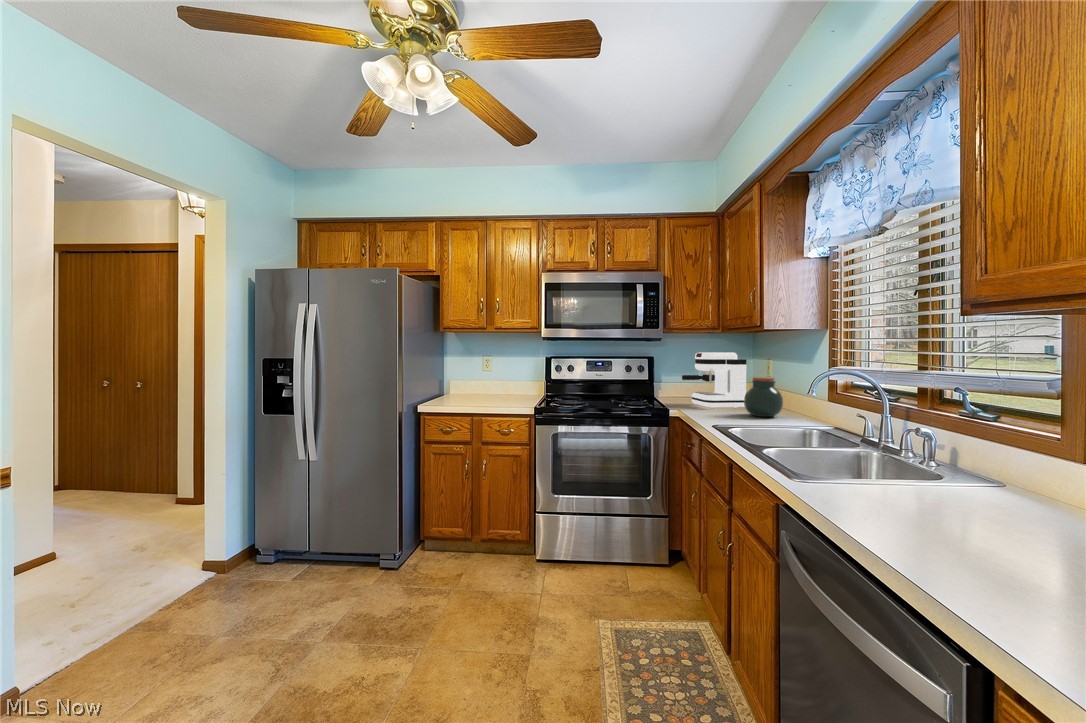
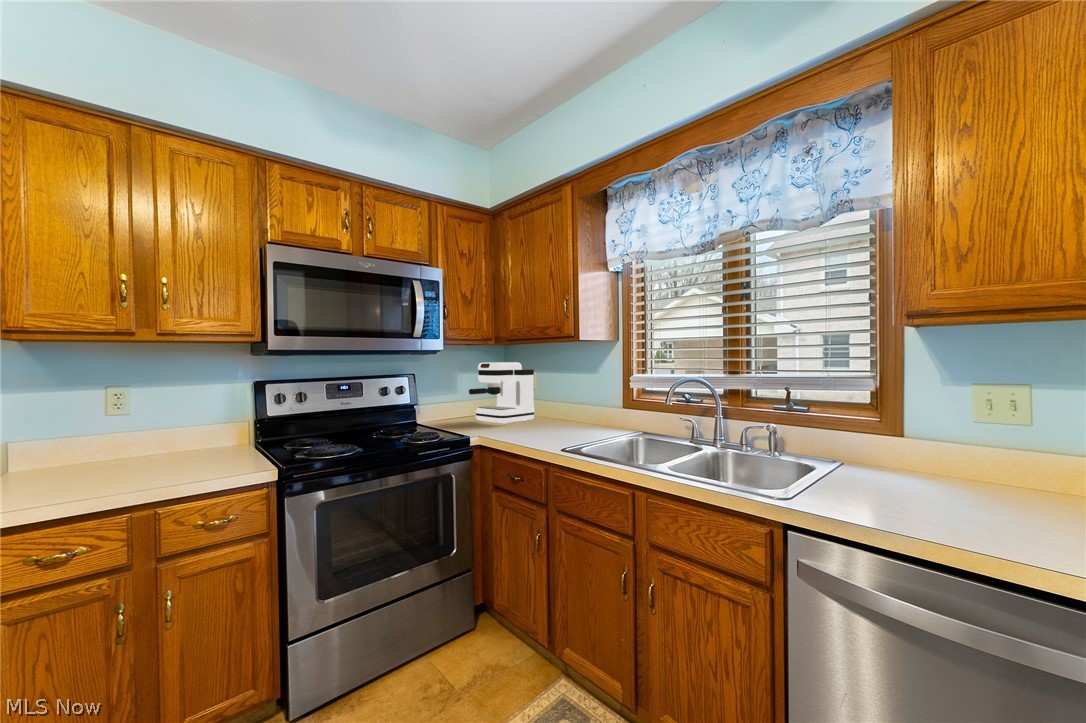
jar: present [744,377,783,417] -> none [546,388,583,429]

